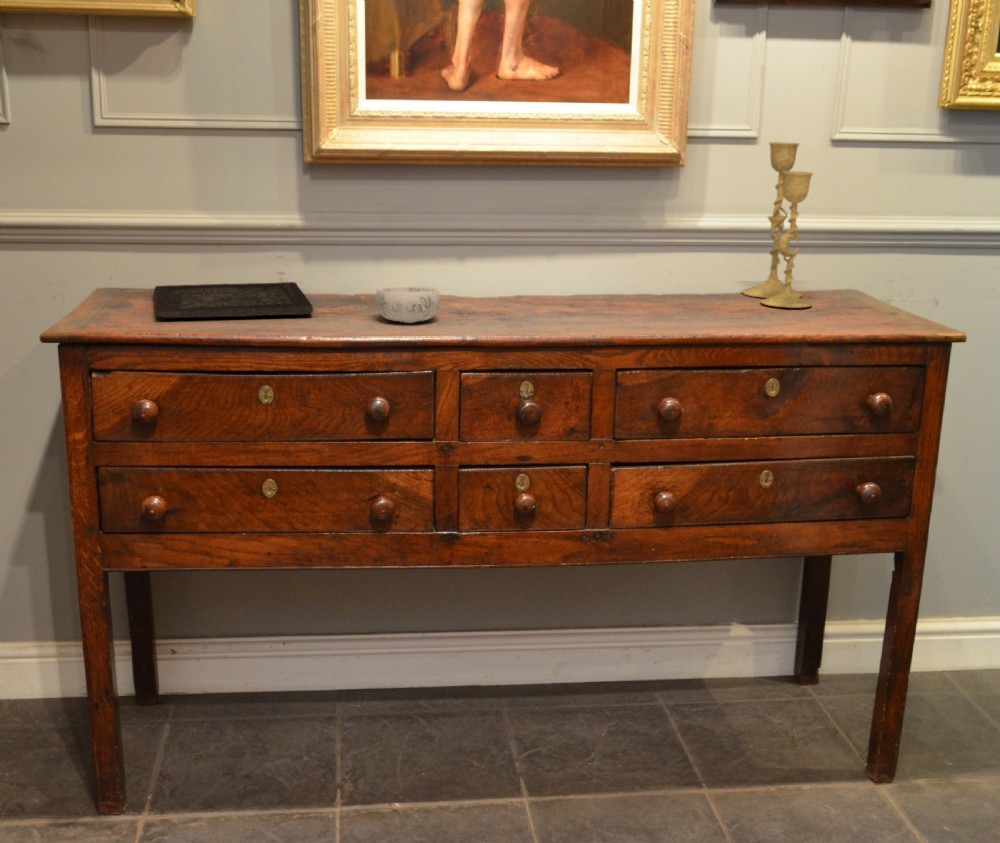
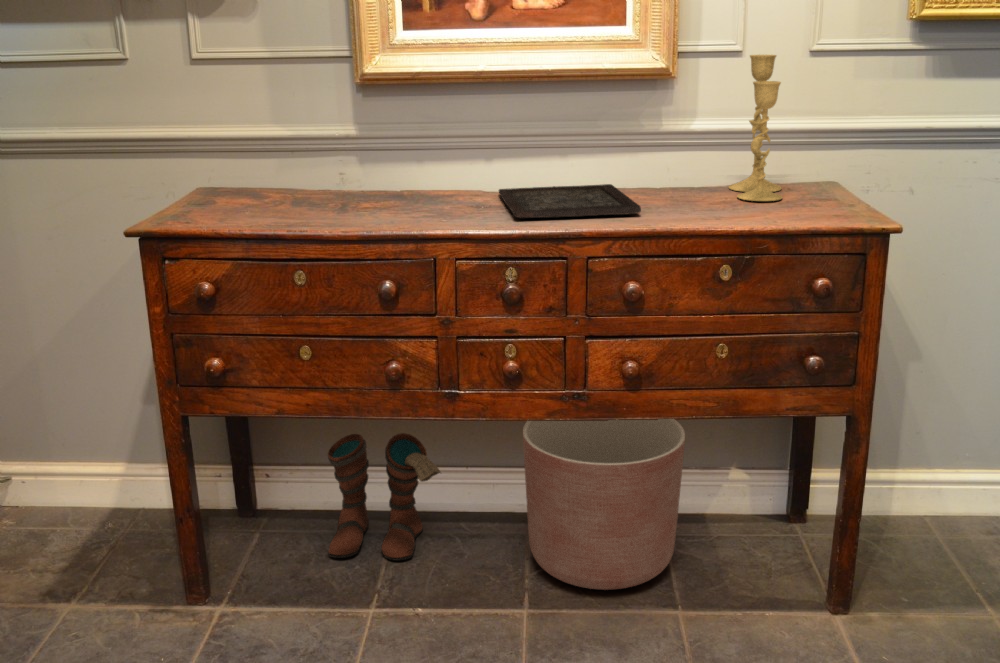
tray: present [154,282,313,318] -> present [499,184,641,218]
decorative bowl: present [376,285,440,323] -> none [393,186,446,219]
planter: none [511,545,704,768] -> present [523,419,685,590]
boots: none [261,589,409,747] -> present [328,433,441,561]

